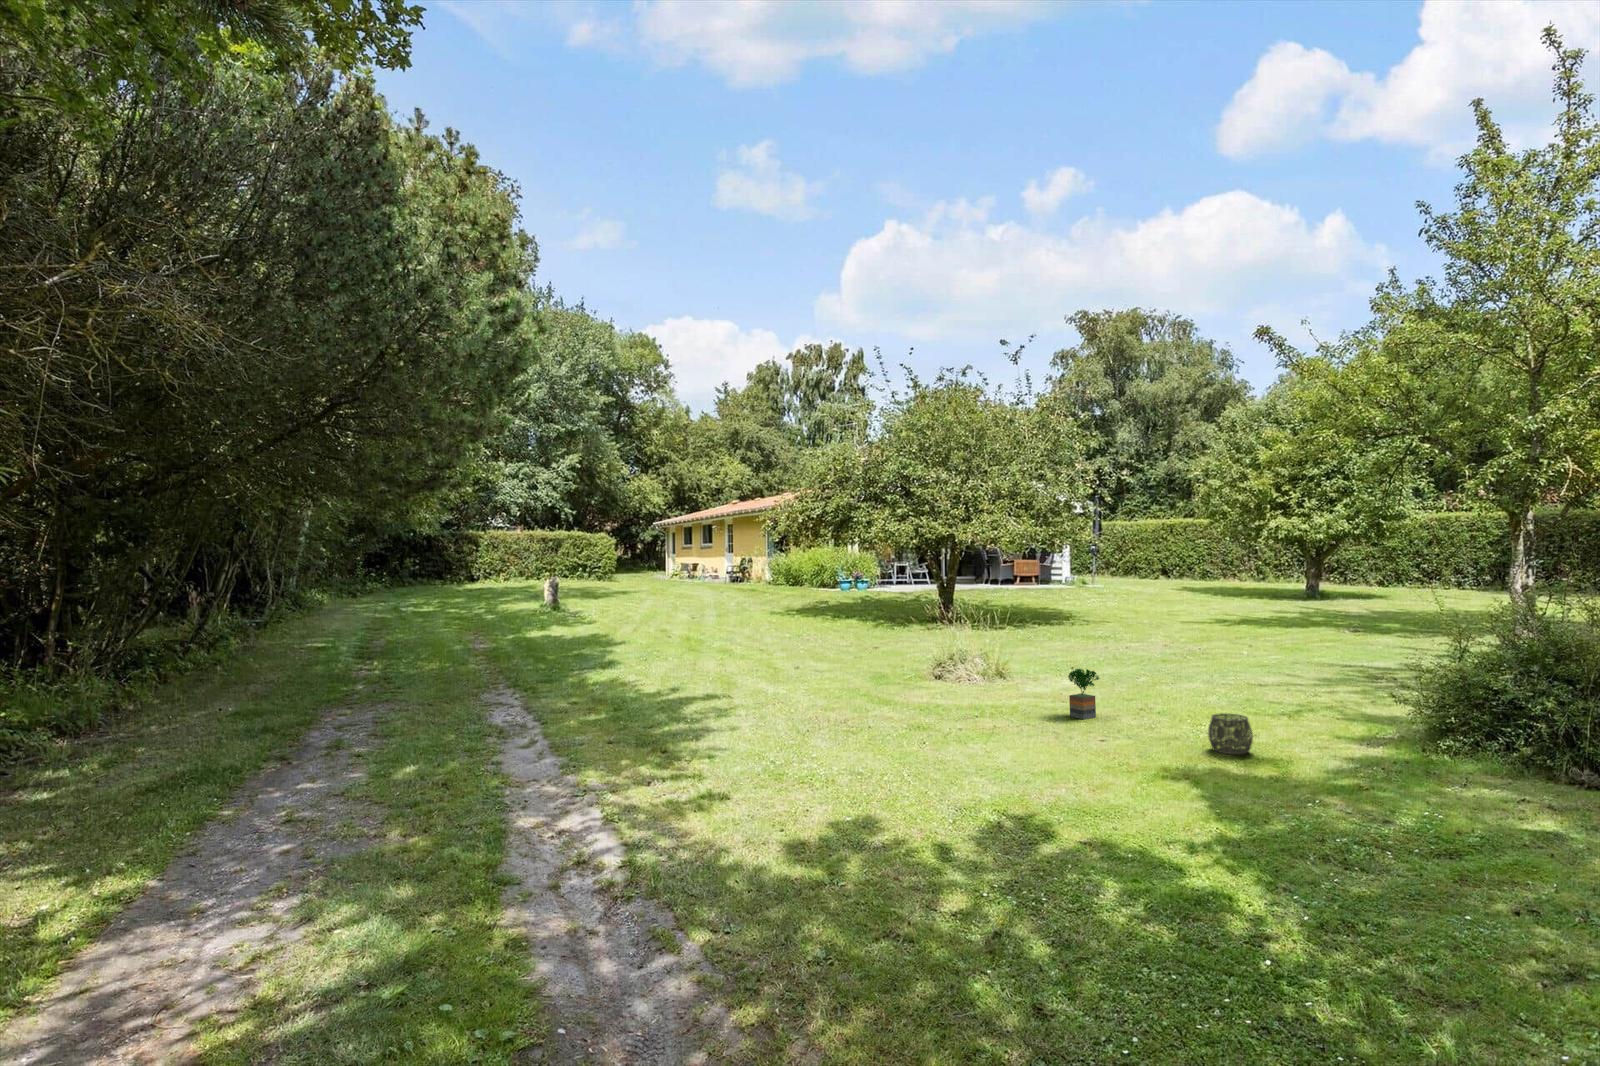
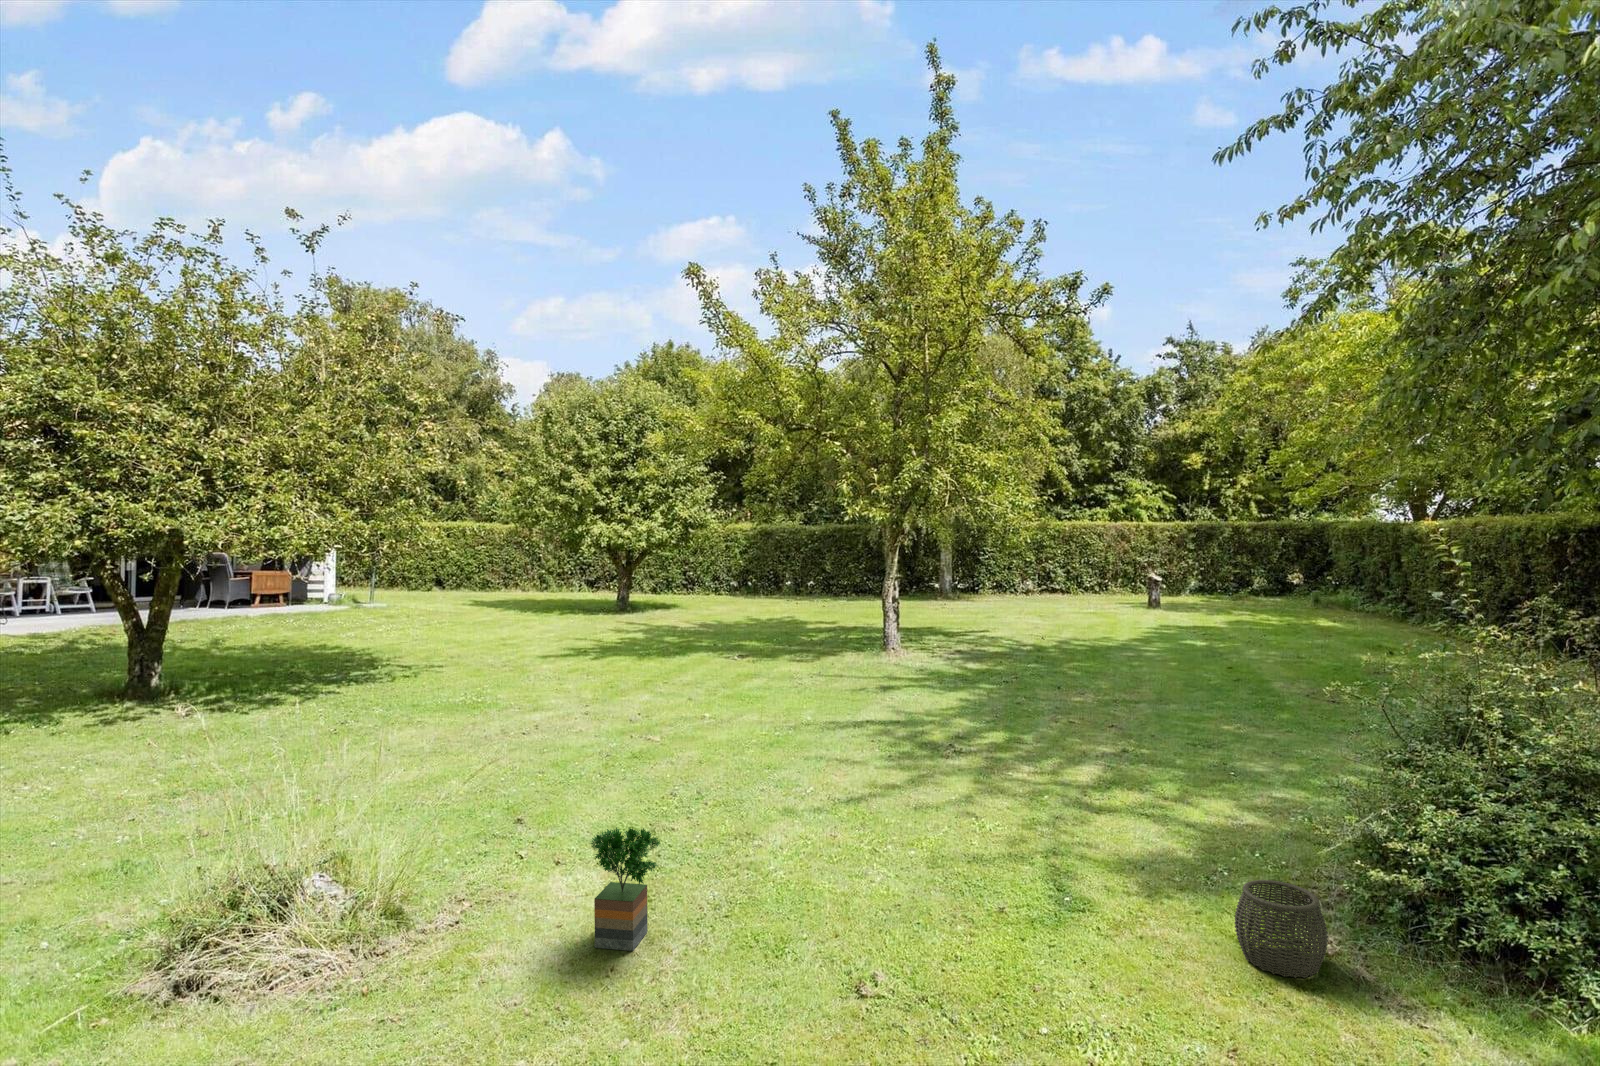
woven basket: present [1208,713,1253,755] -> present [1234,880,1328,978]

